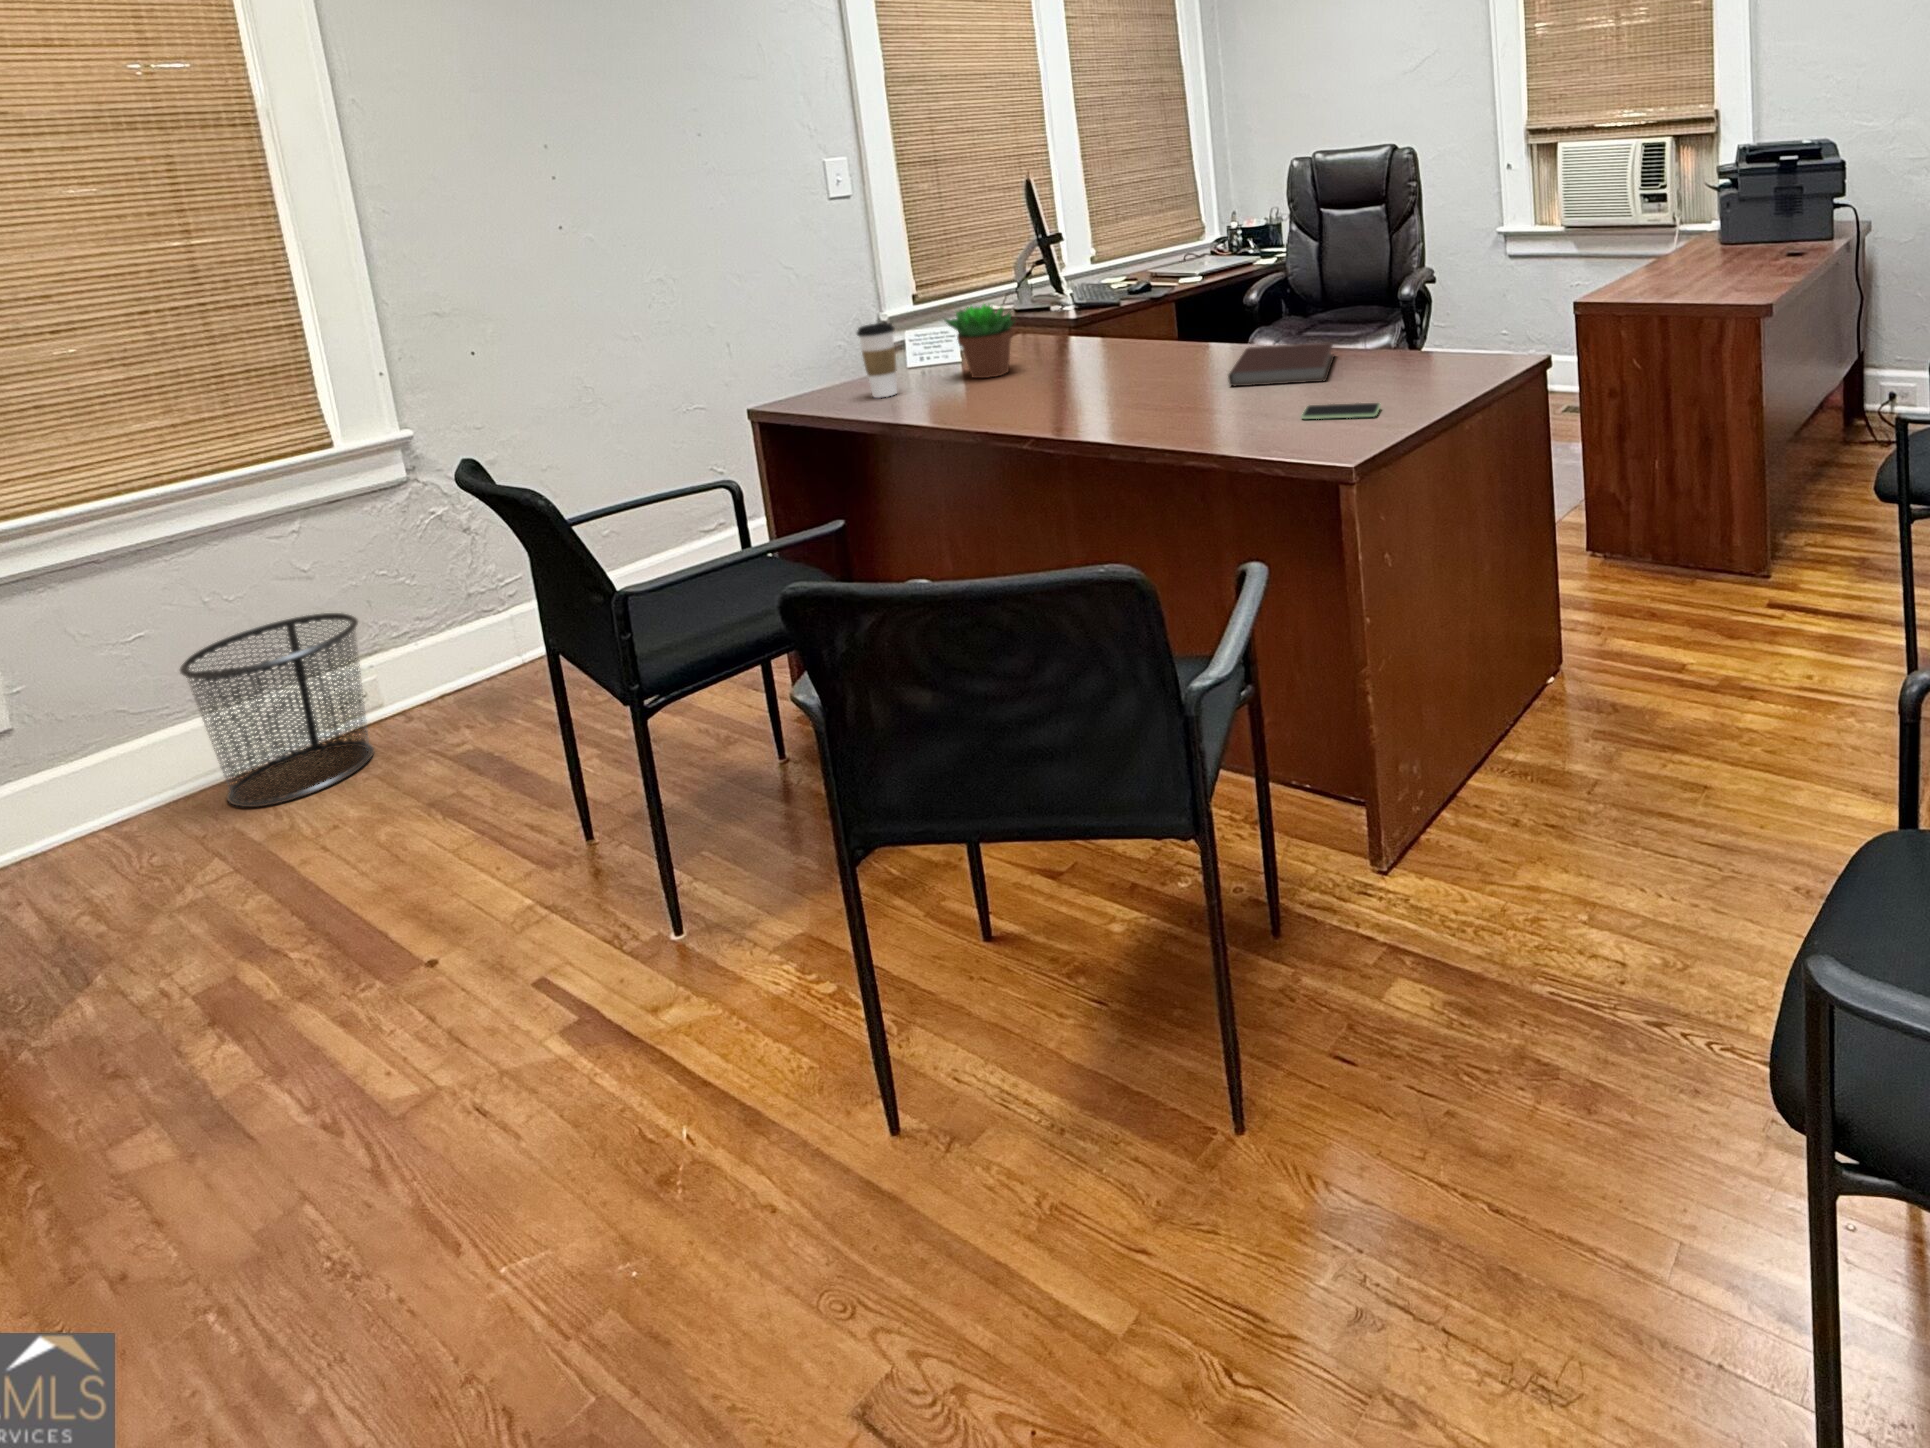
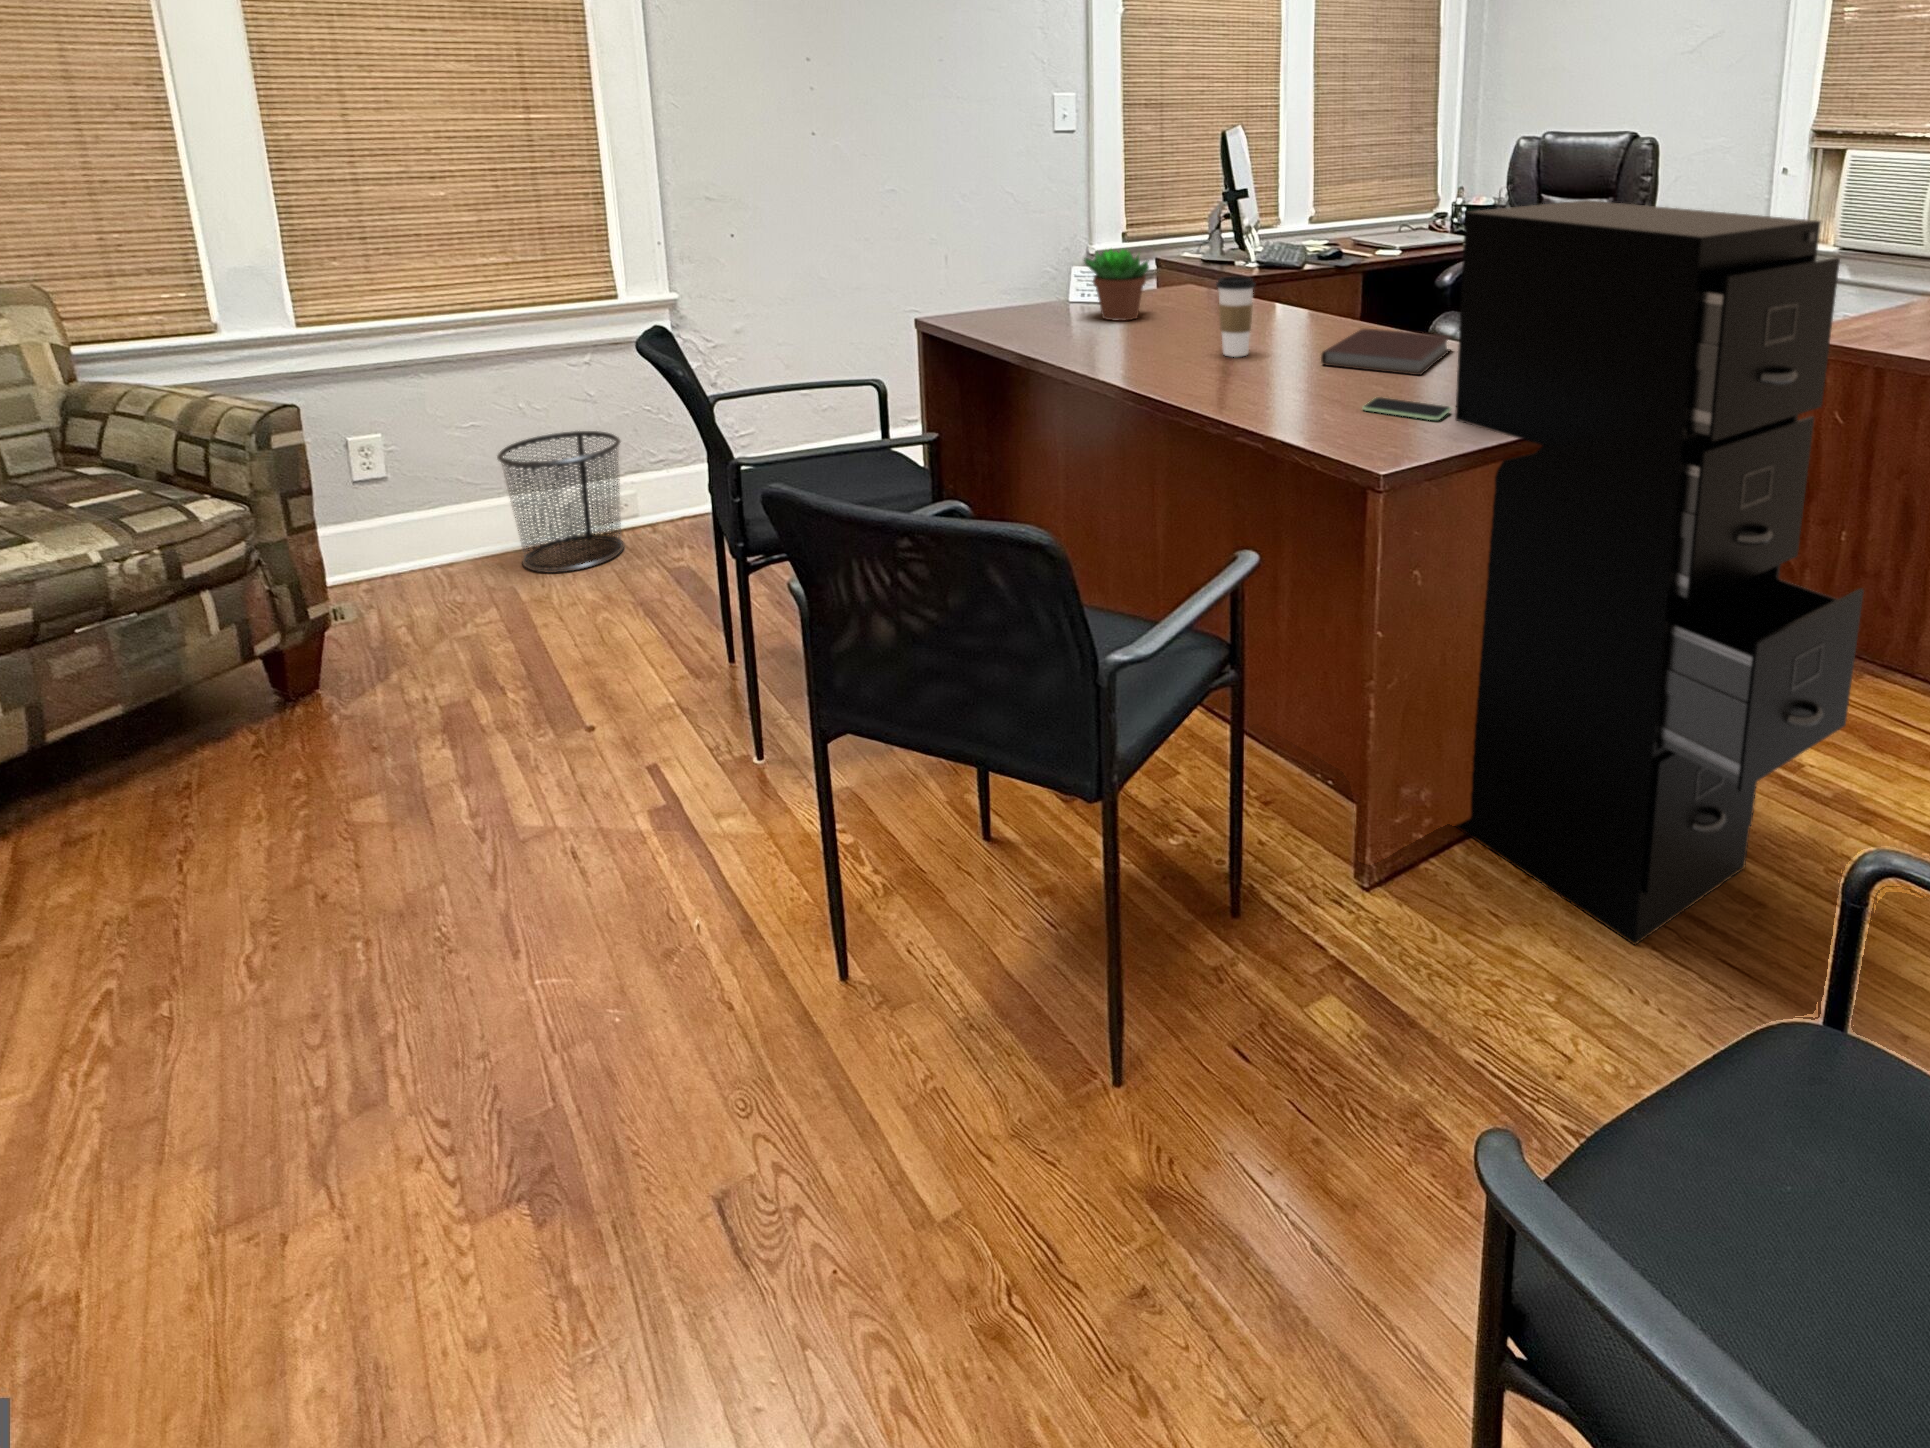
filing cabinet: none [1374,199,1745,851] -> present [1455,200,1864,945]
coffee cup: present [857,323,897,398] -> present [1216,276,1255,357]

